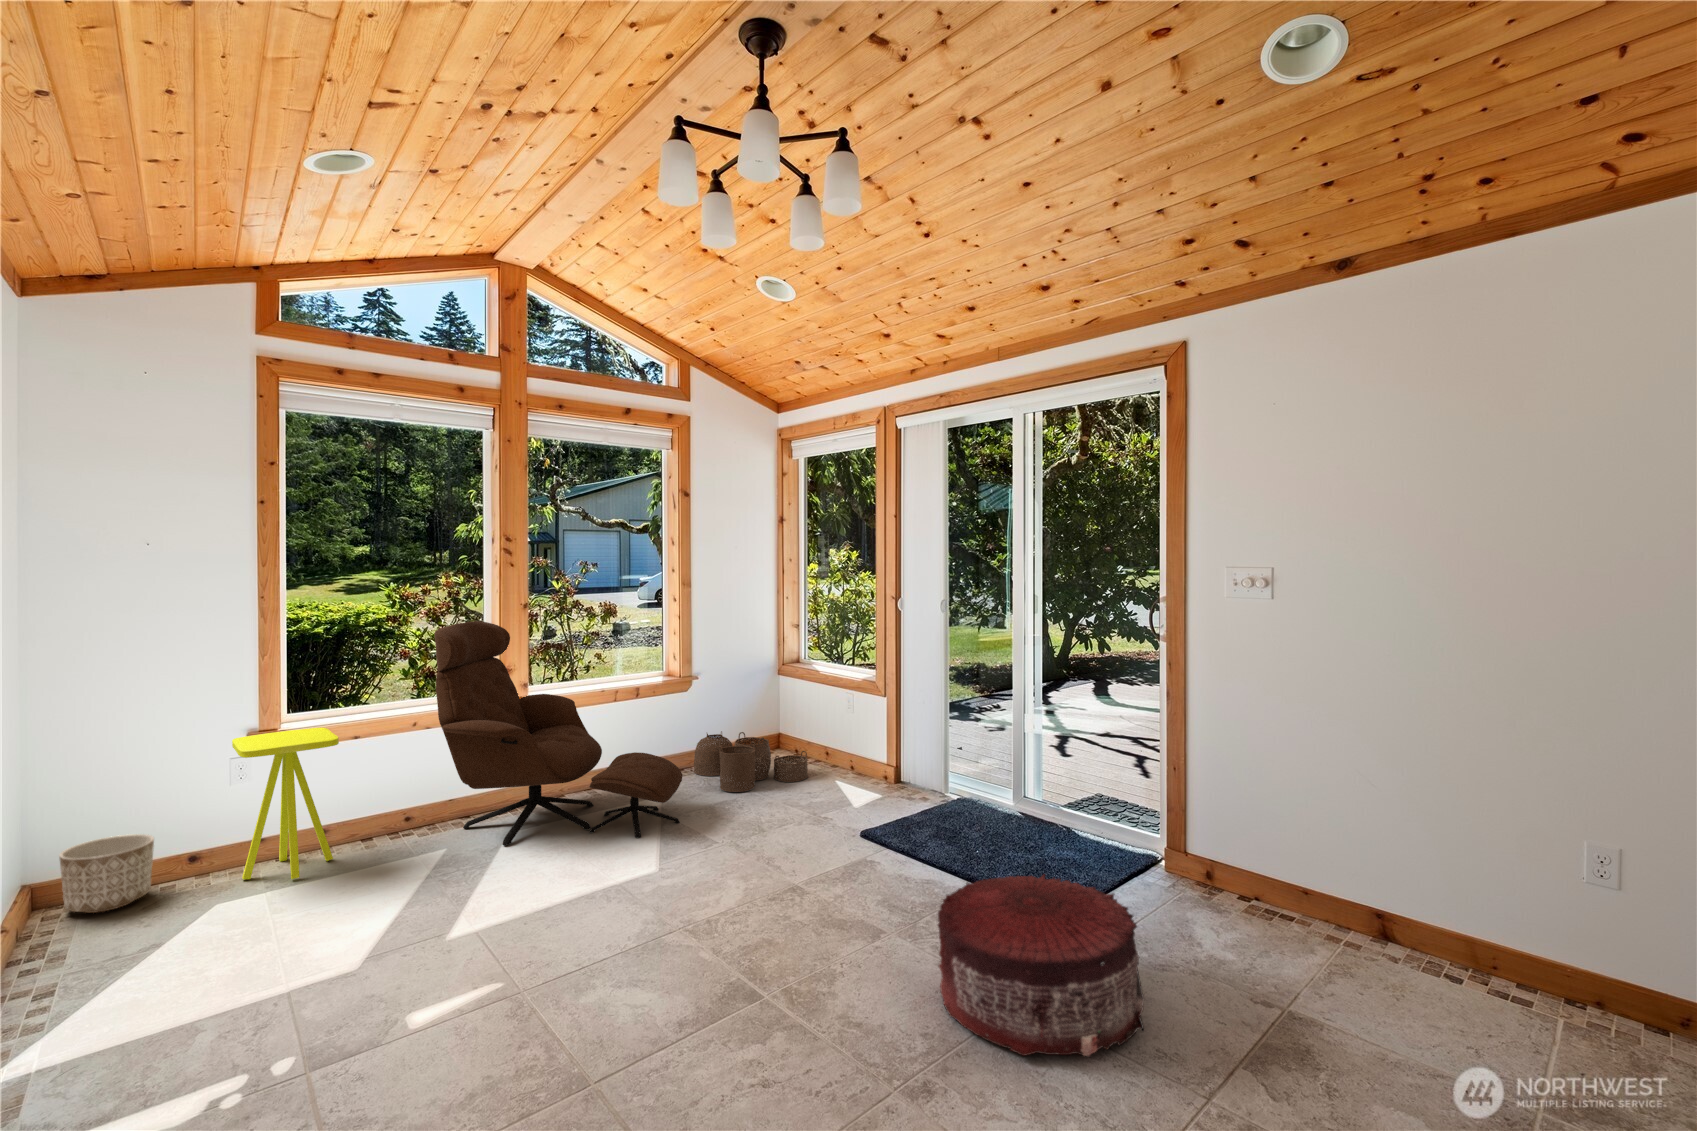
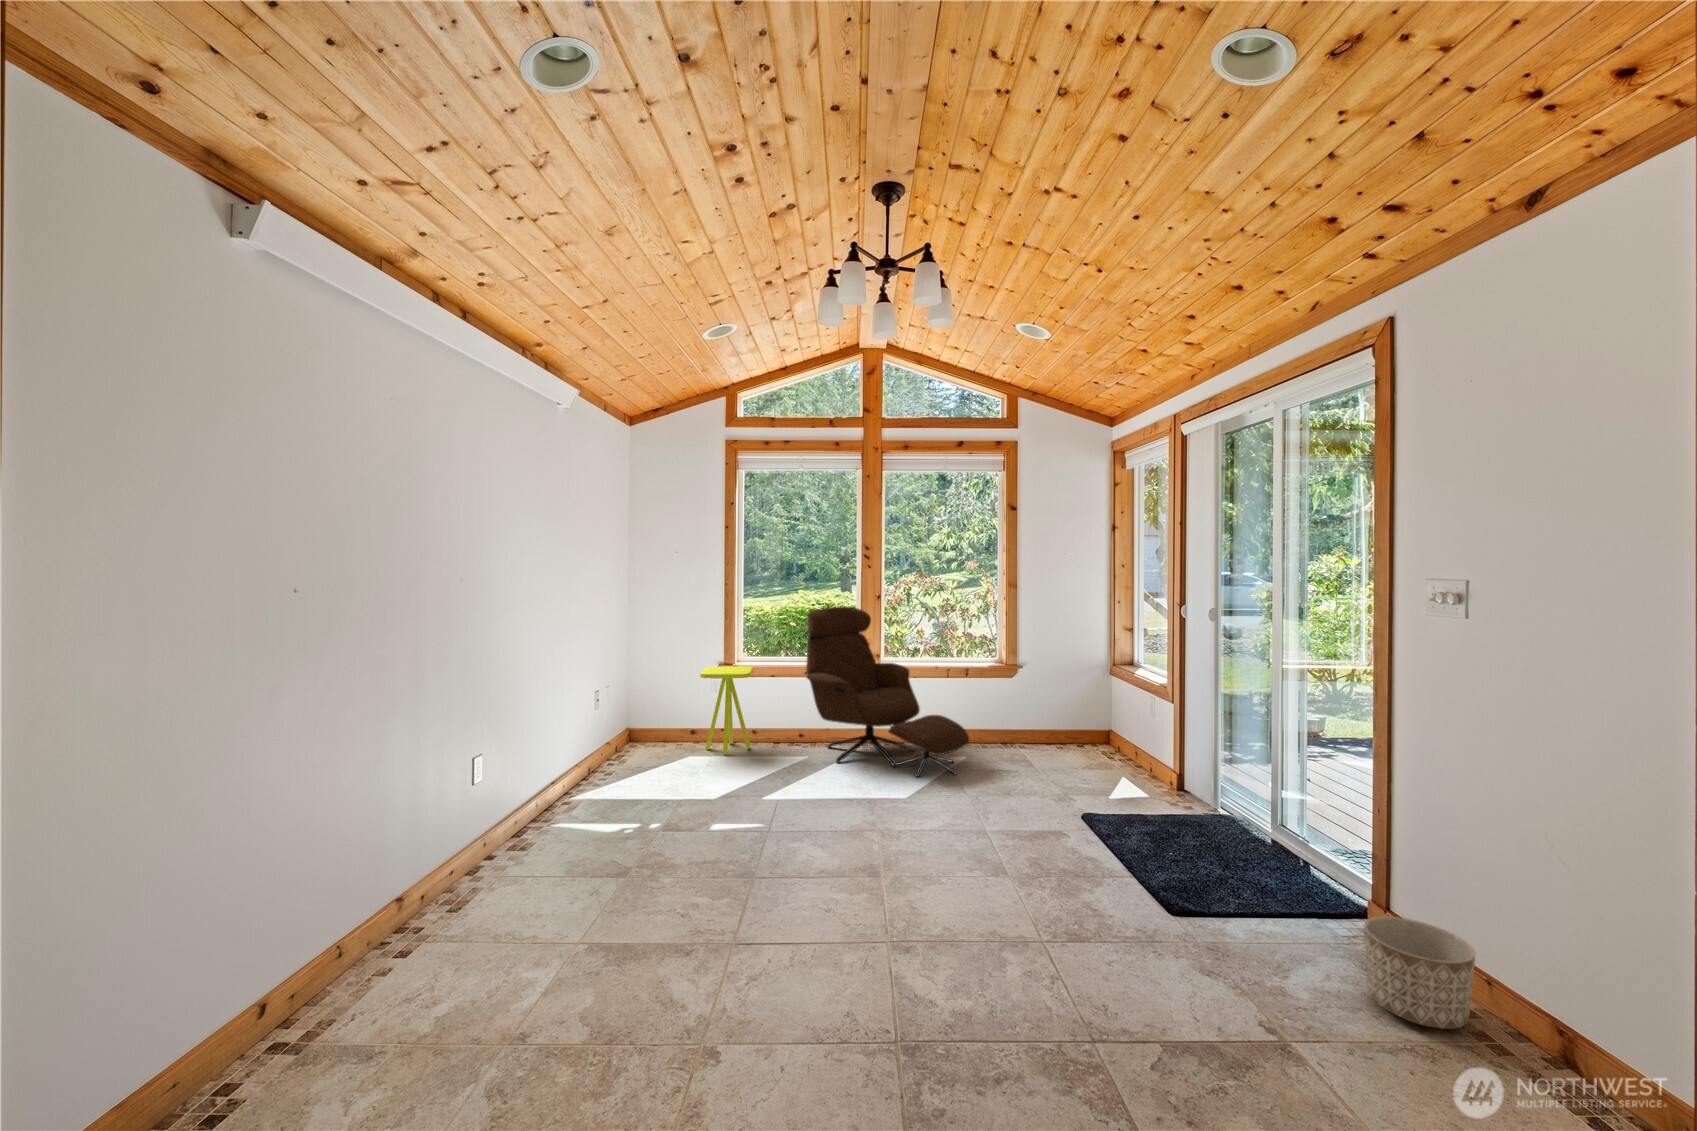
woven basket: present [694,731,808,792] -> none [1013,711,1103,766]
planter: present [59,834,154,913] -> present [1364,917,1475,1029]
pouf: present [938,875,1144,1056] -> none [958,851,1138,1021]

